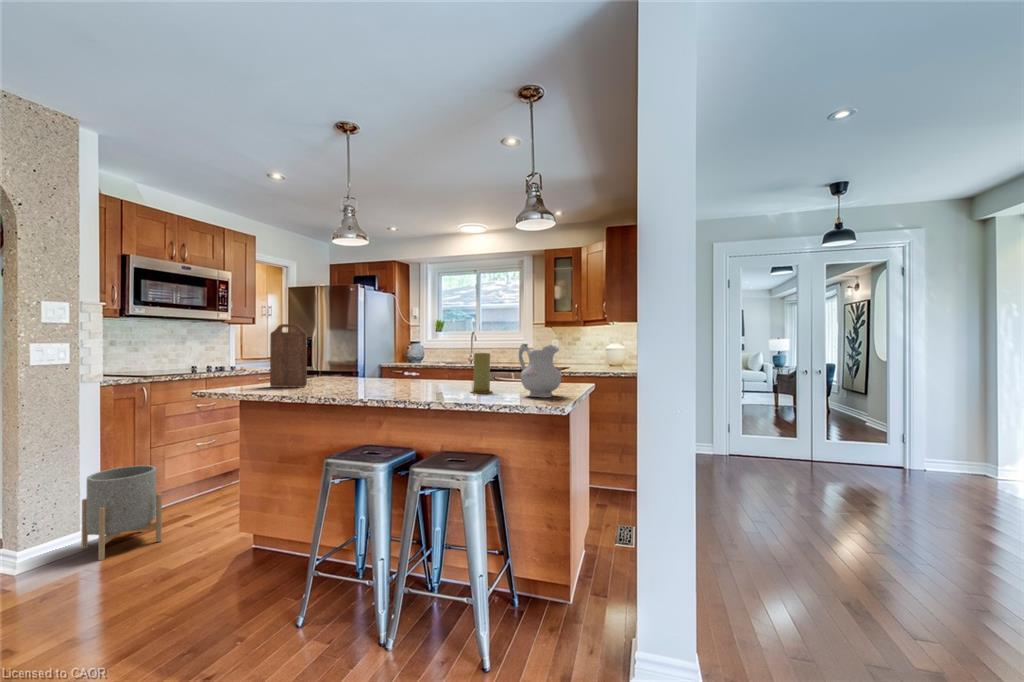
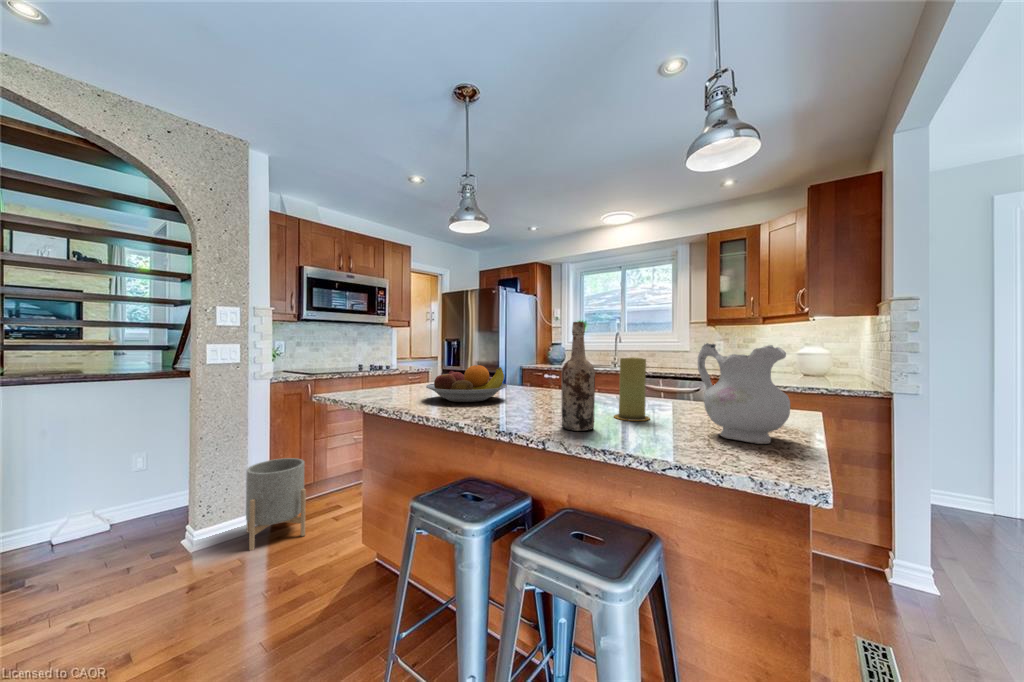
cutting board: present [270,324,307,387] -> none [385,322,420,393]
wine bottle: none [438,330,459,398] -> present [561,322,595,431]
fruit bowl: none [320,361,389,390] -> present [426,365,507,402]

